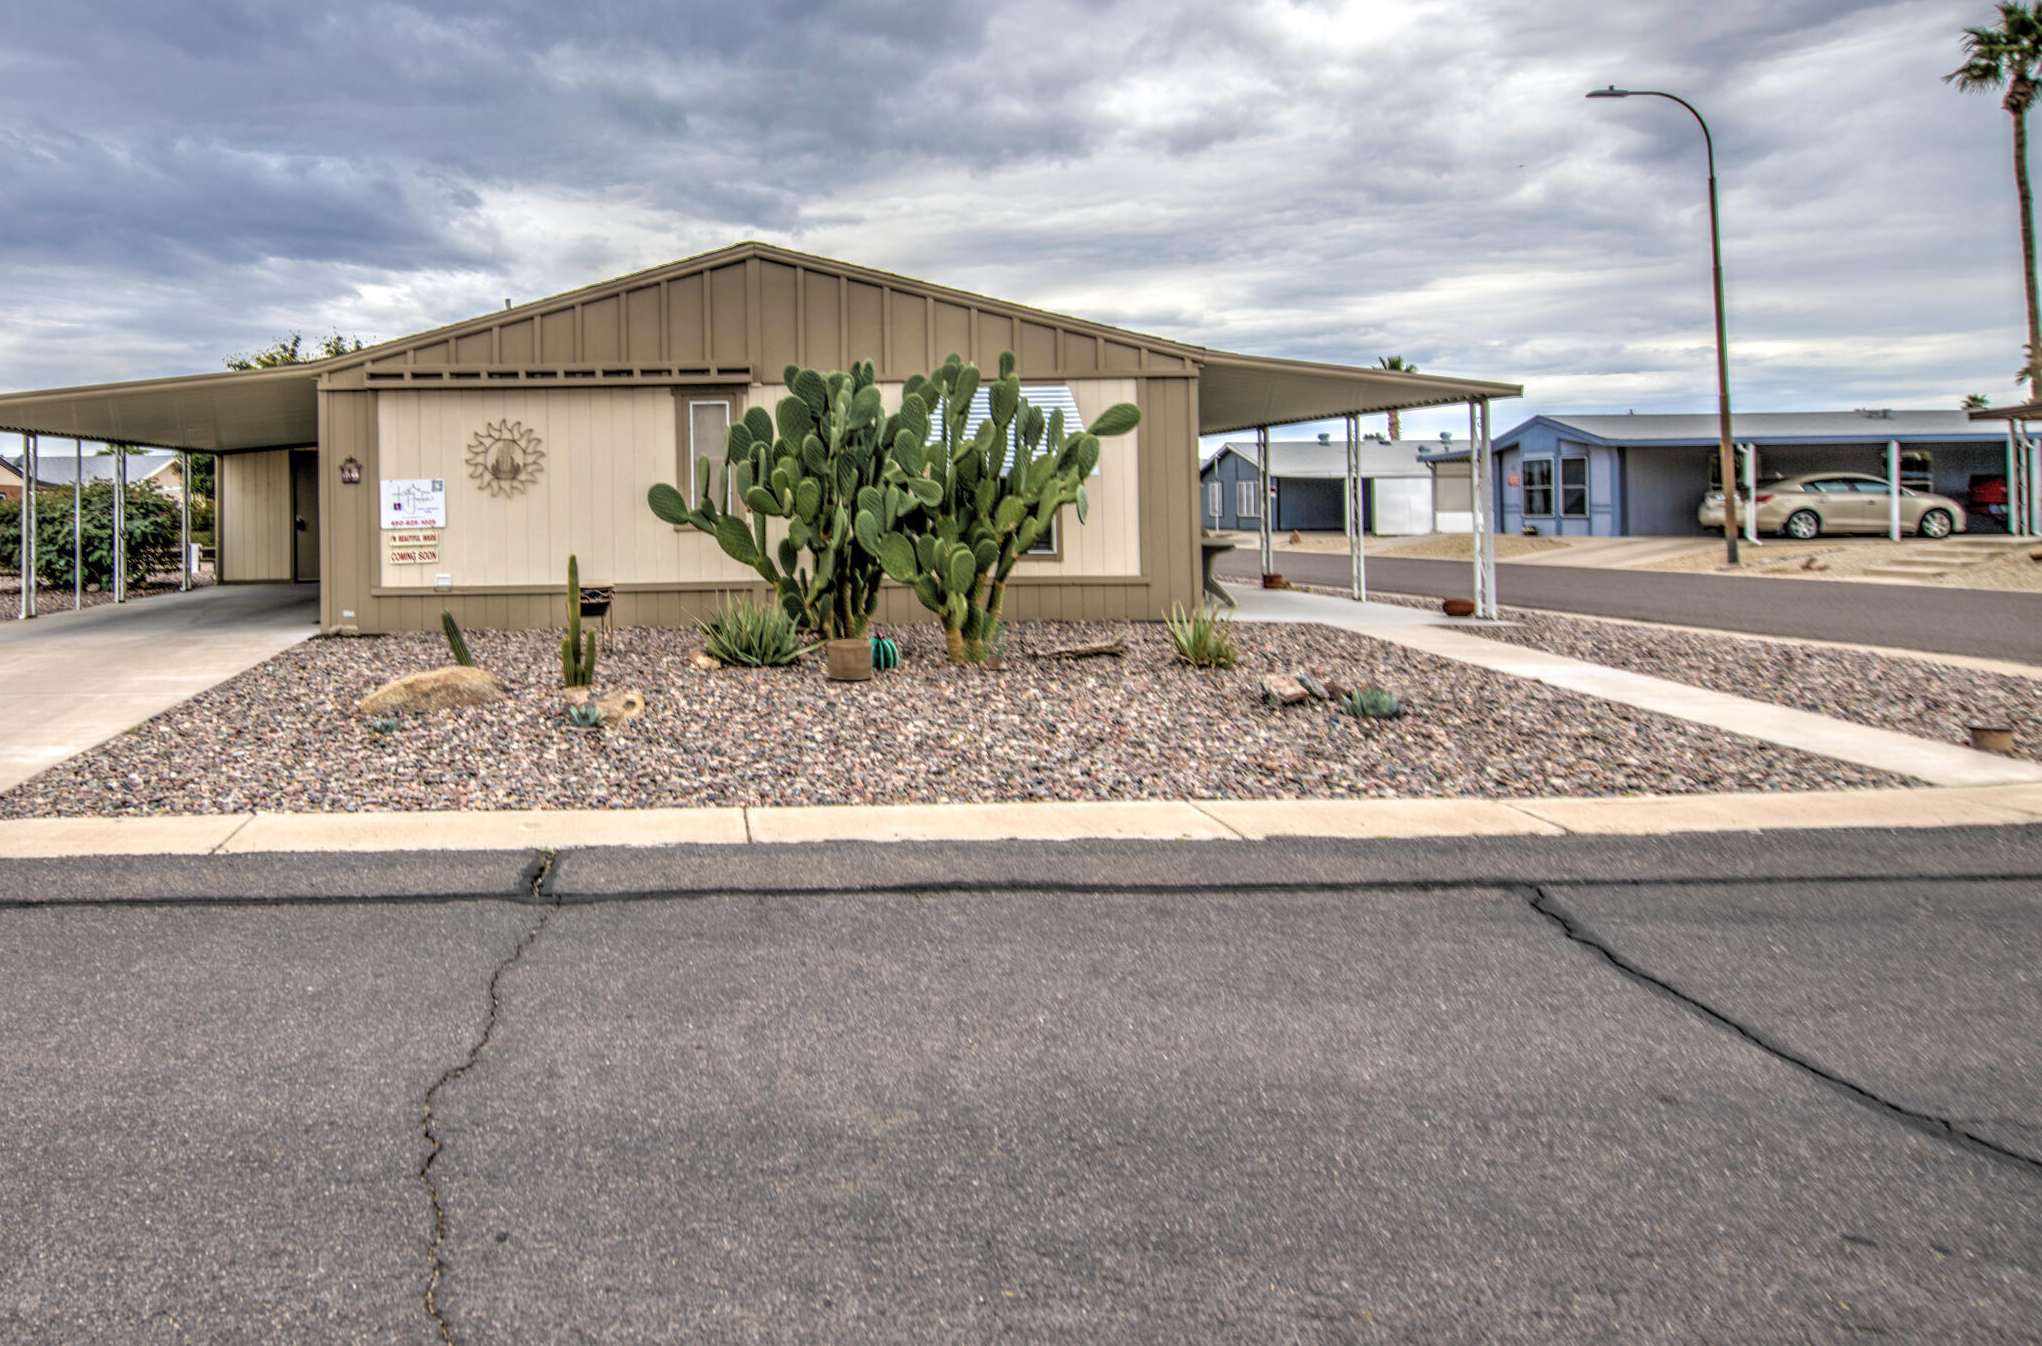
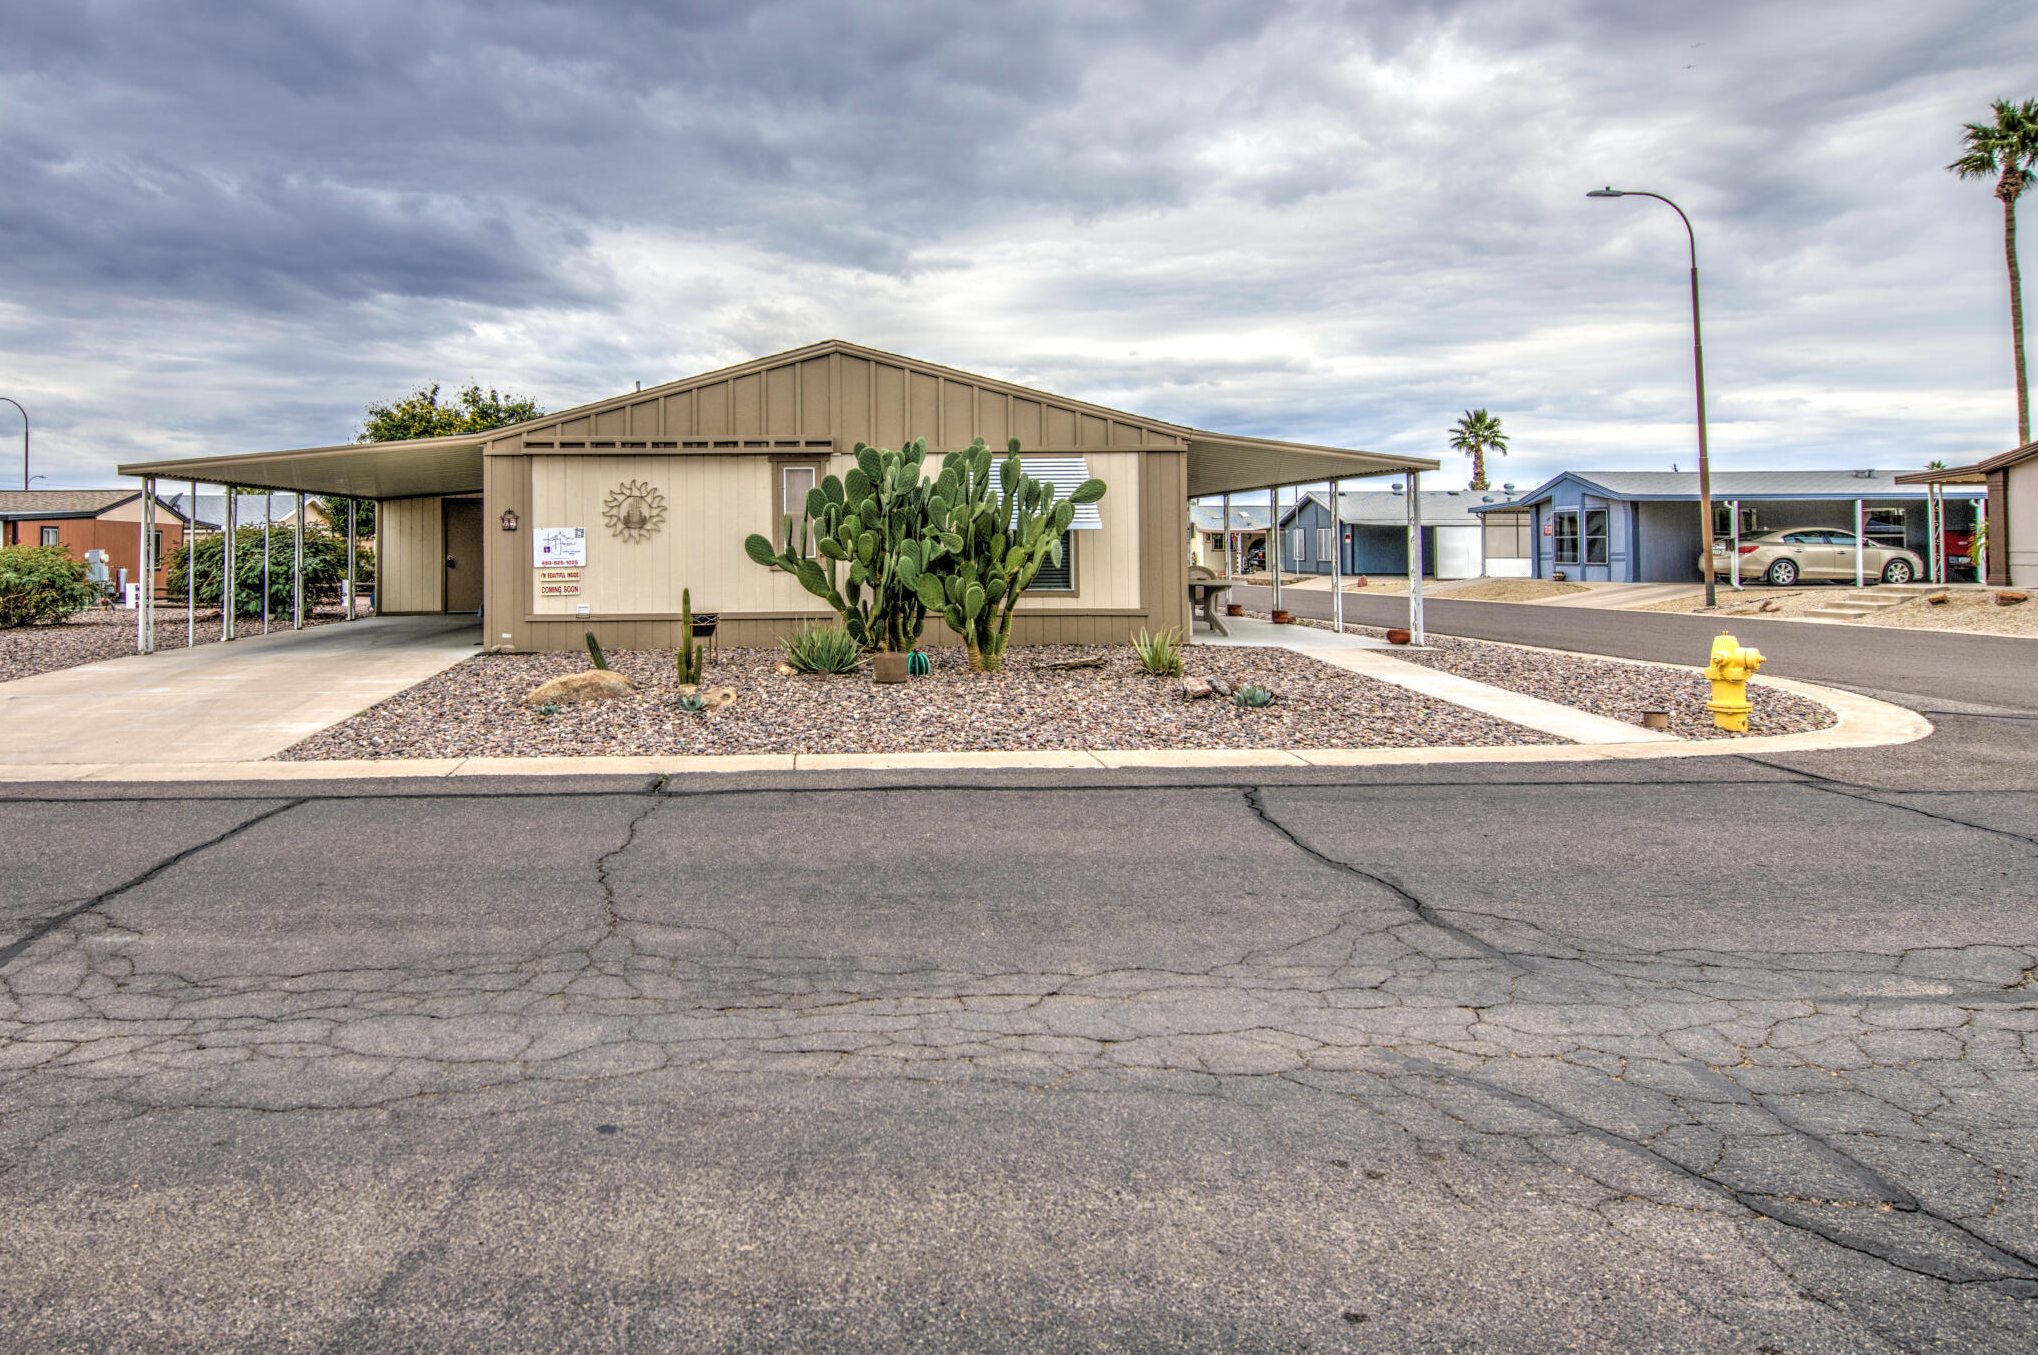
potted plant: present [986,623,1006,670] -> present [814,644,831,680]

